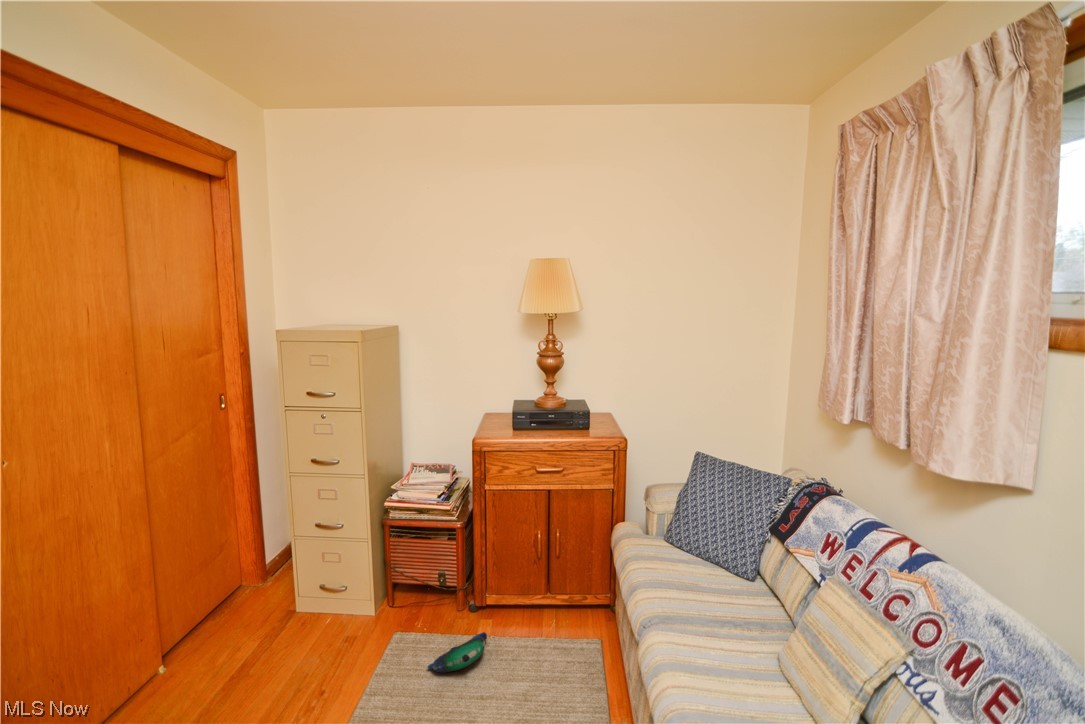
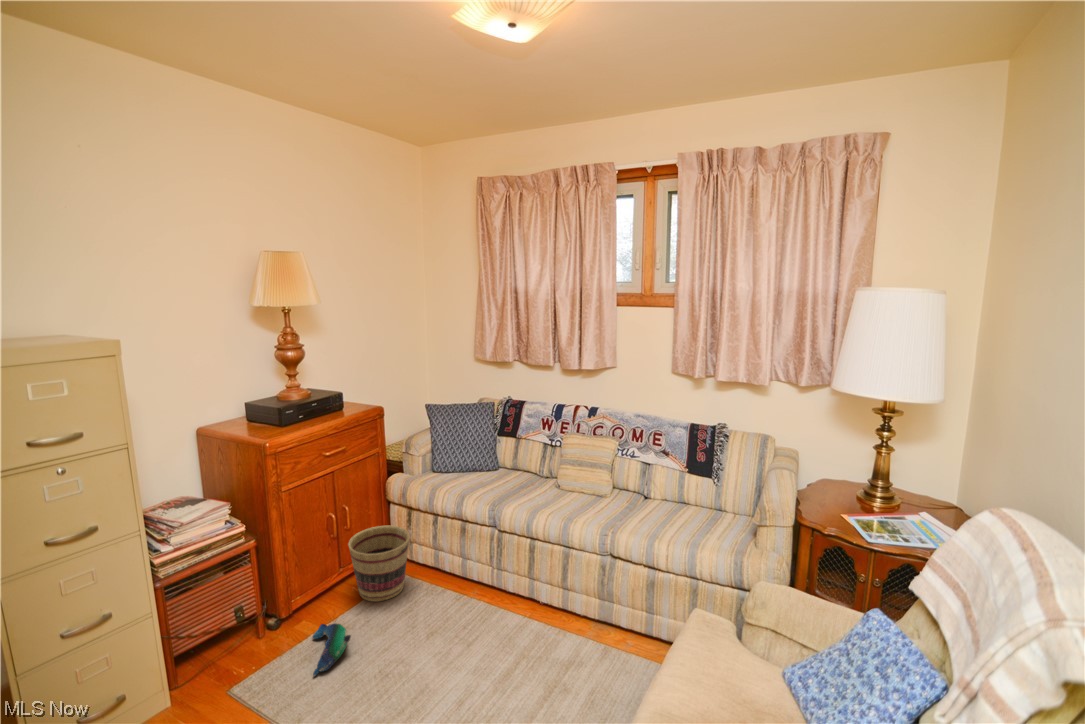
basket: none [536,568,604,659] -> present [348,525,410,602]

